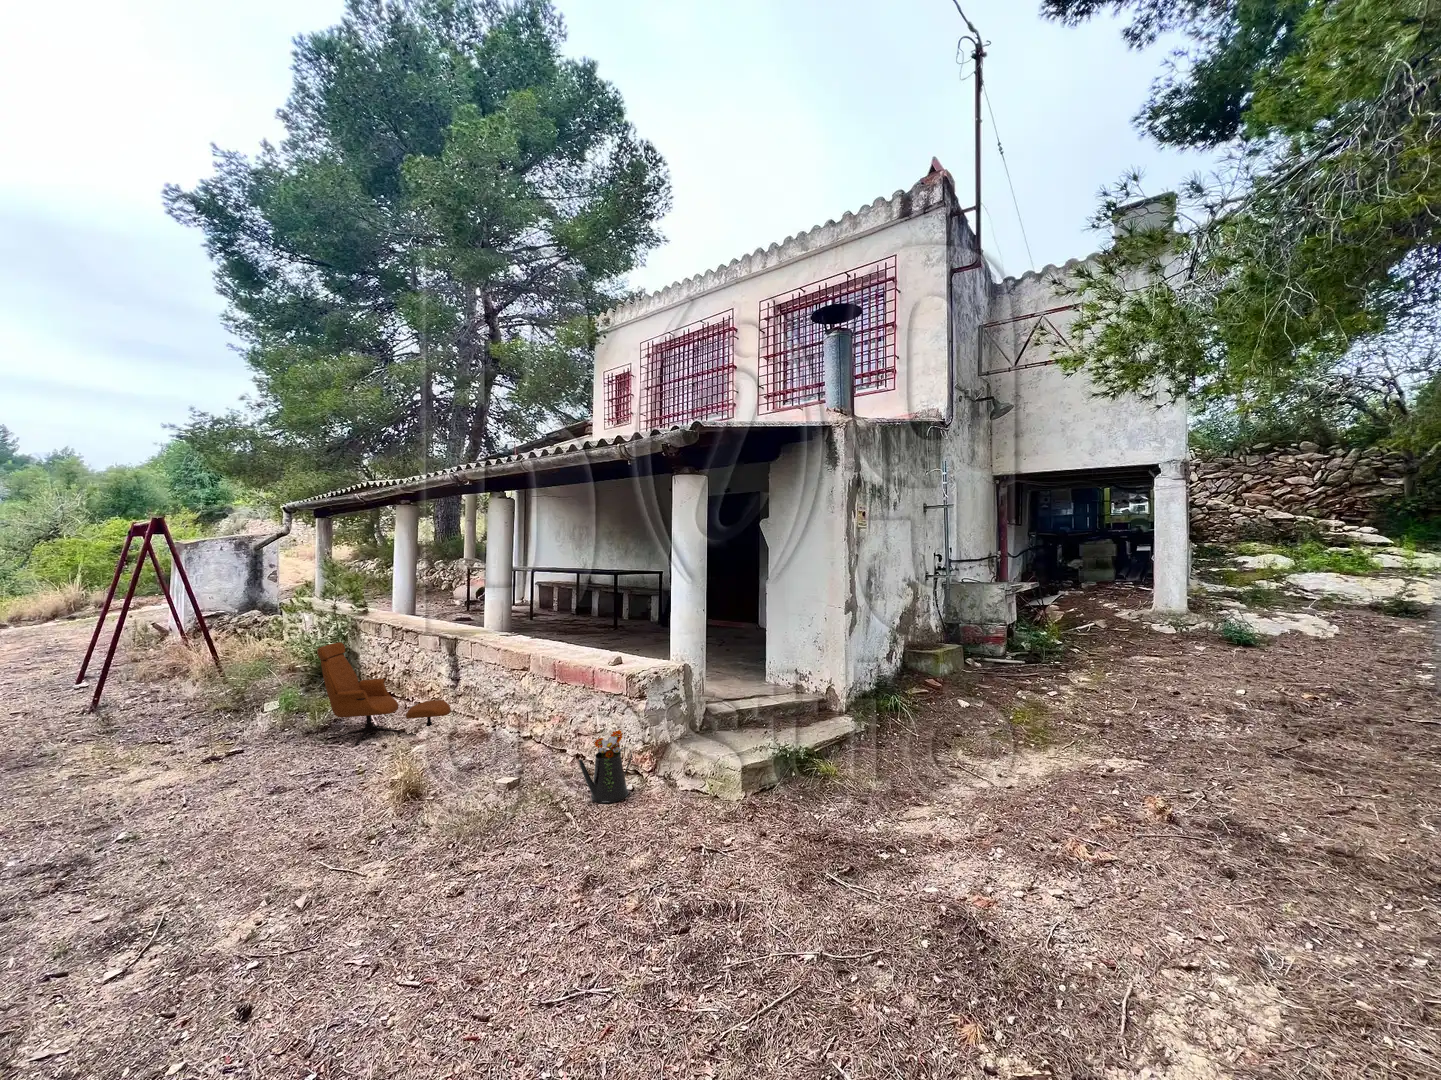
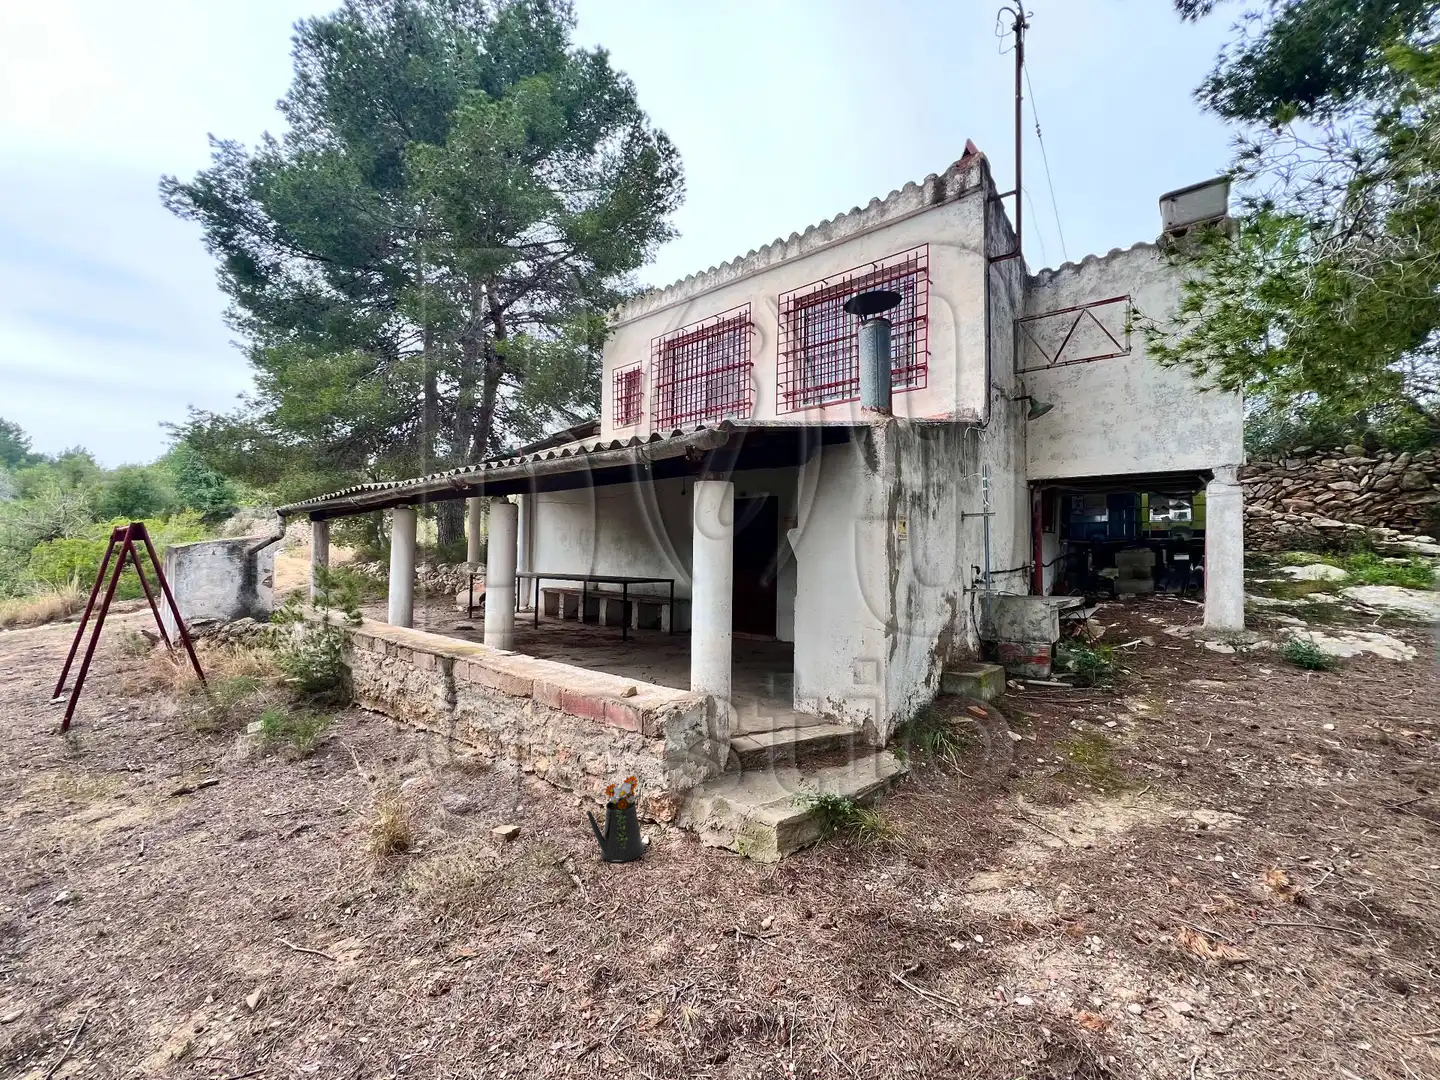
lounge chair: present [317,642,451,746] -> none [299,664,446,780]

